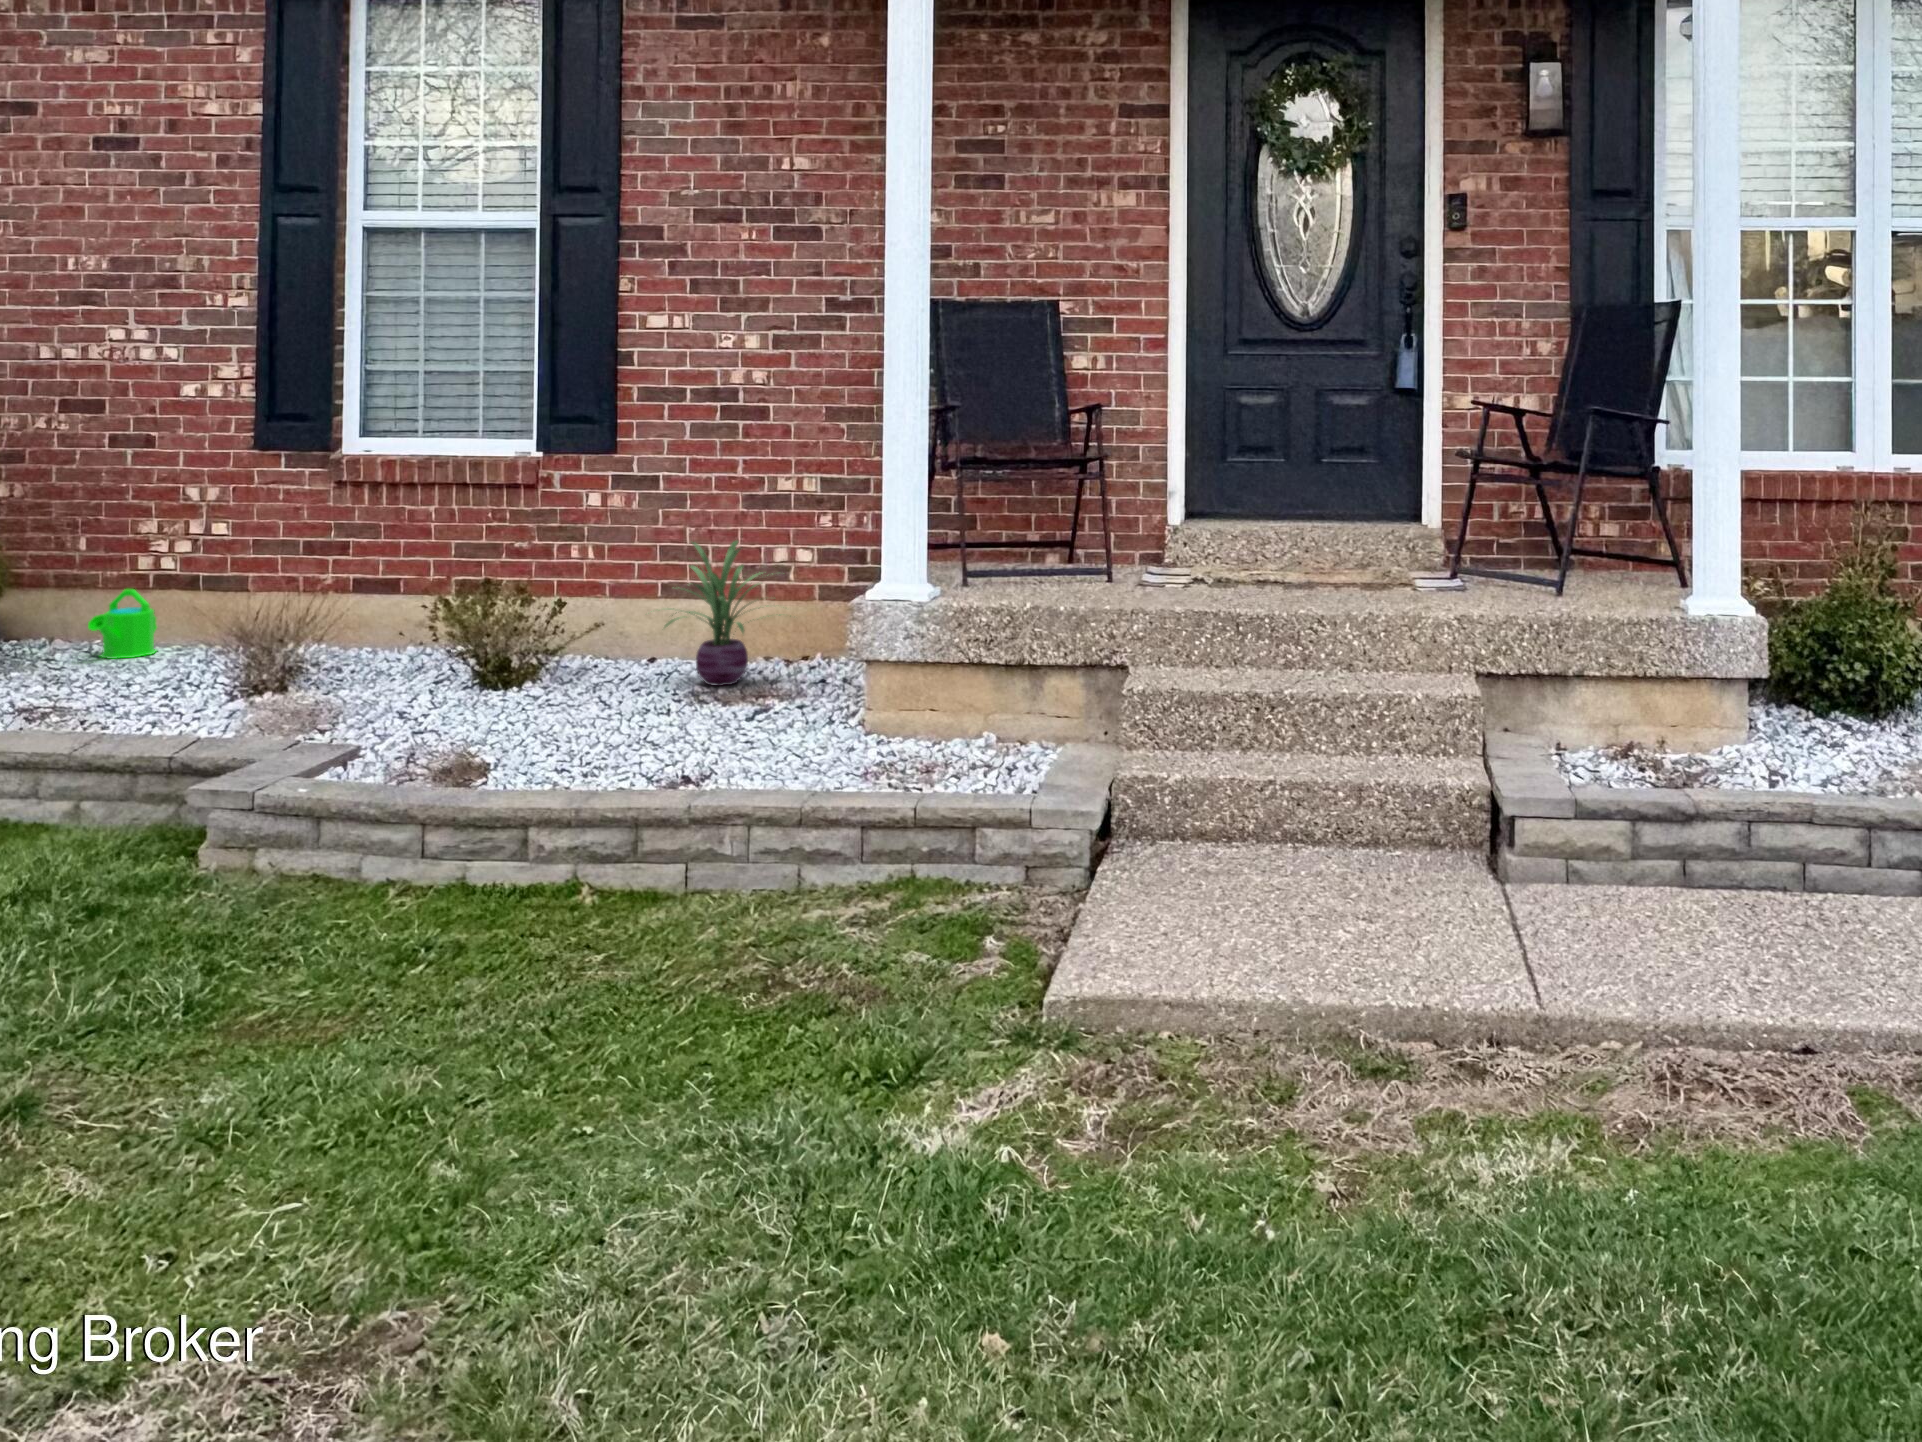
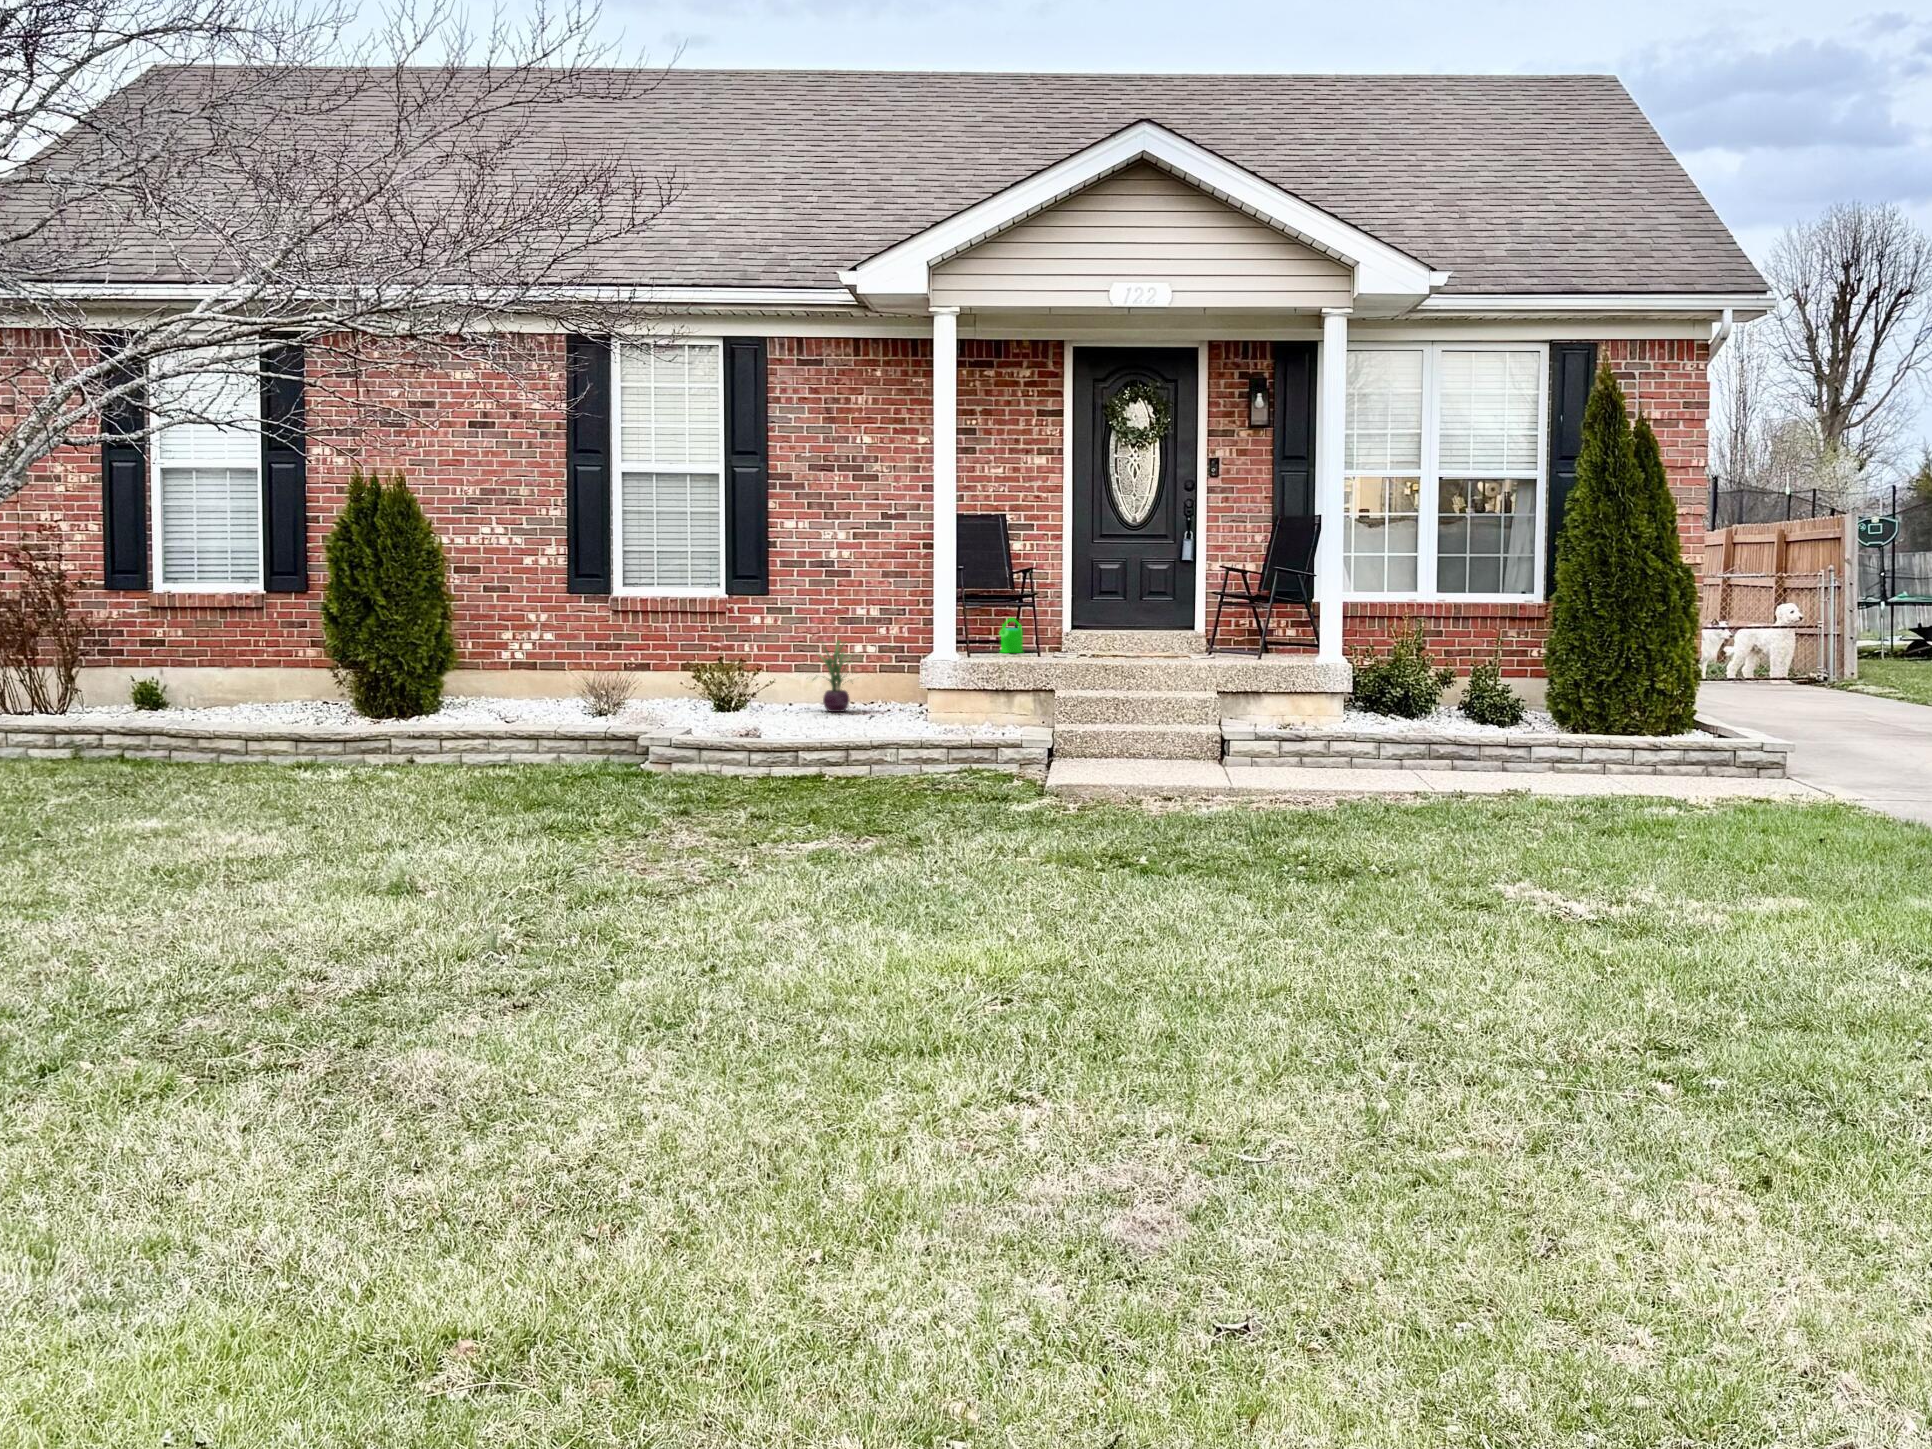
watering can: present [88,589,157,659] -> present [999,618,1023,653]

